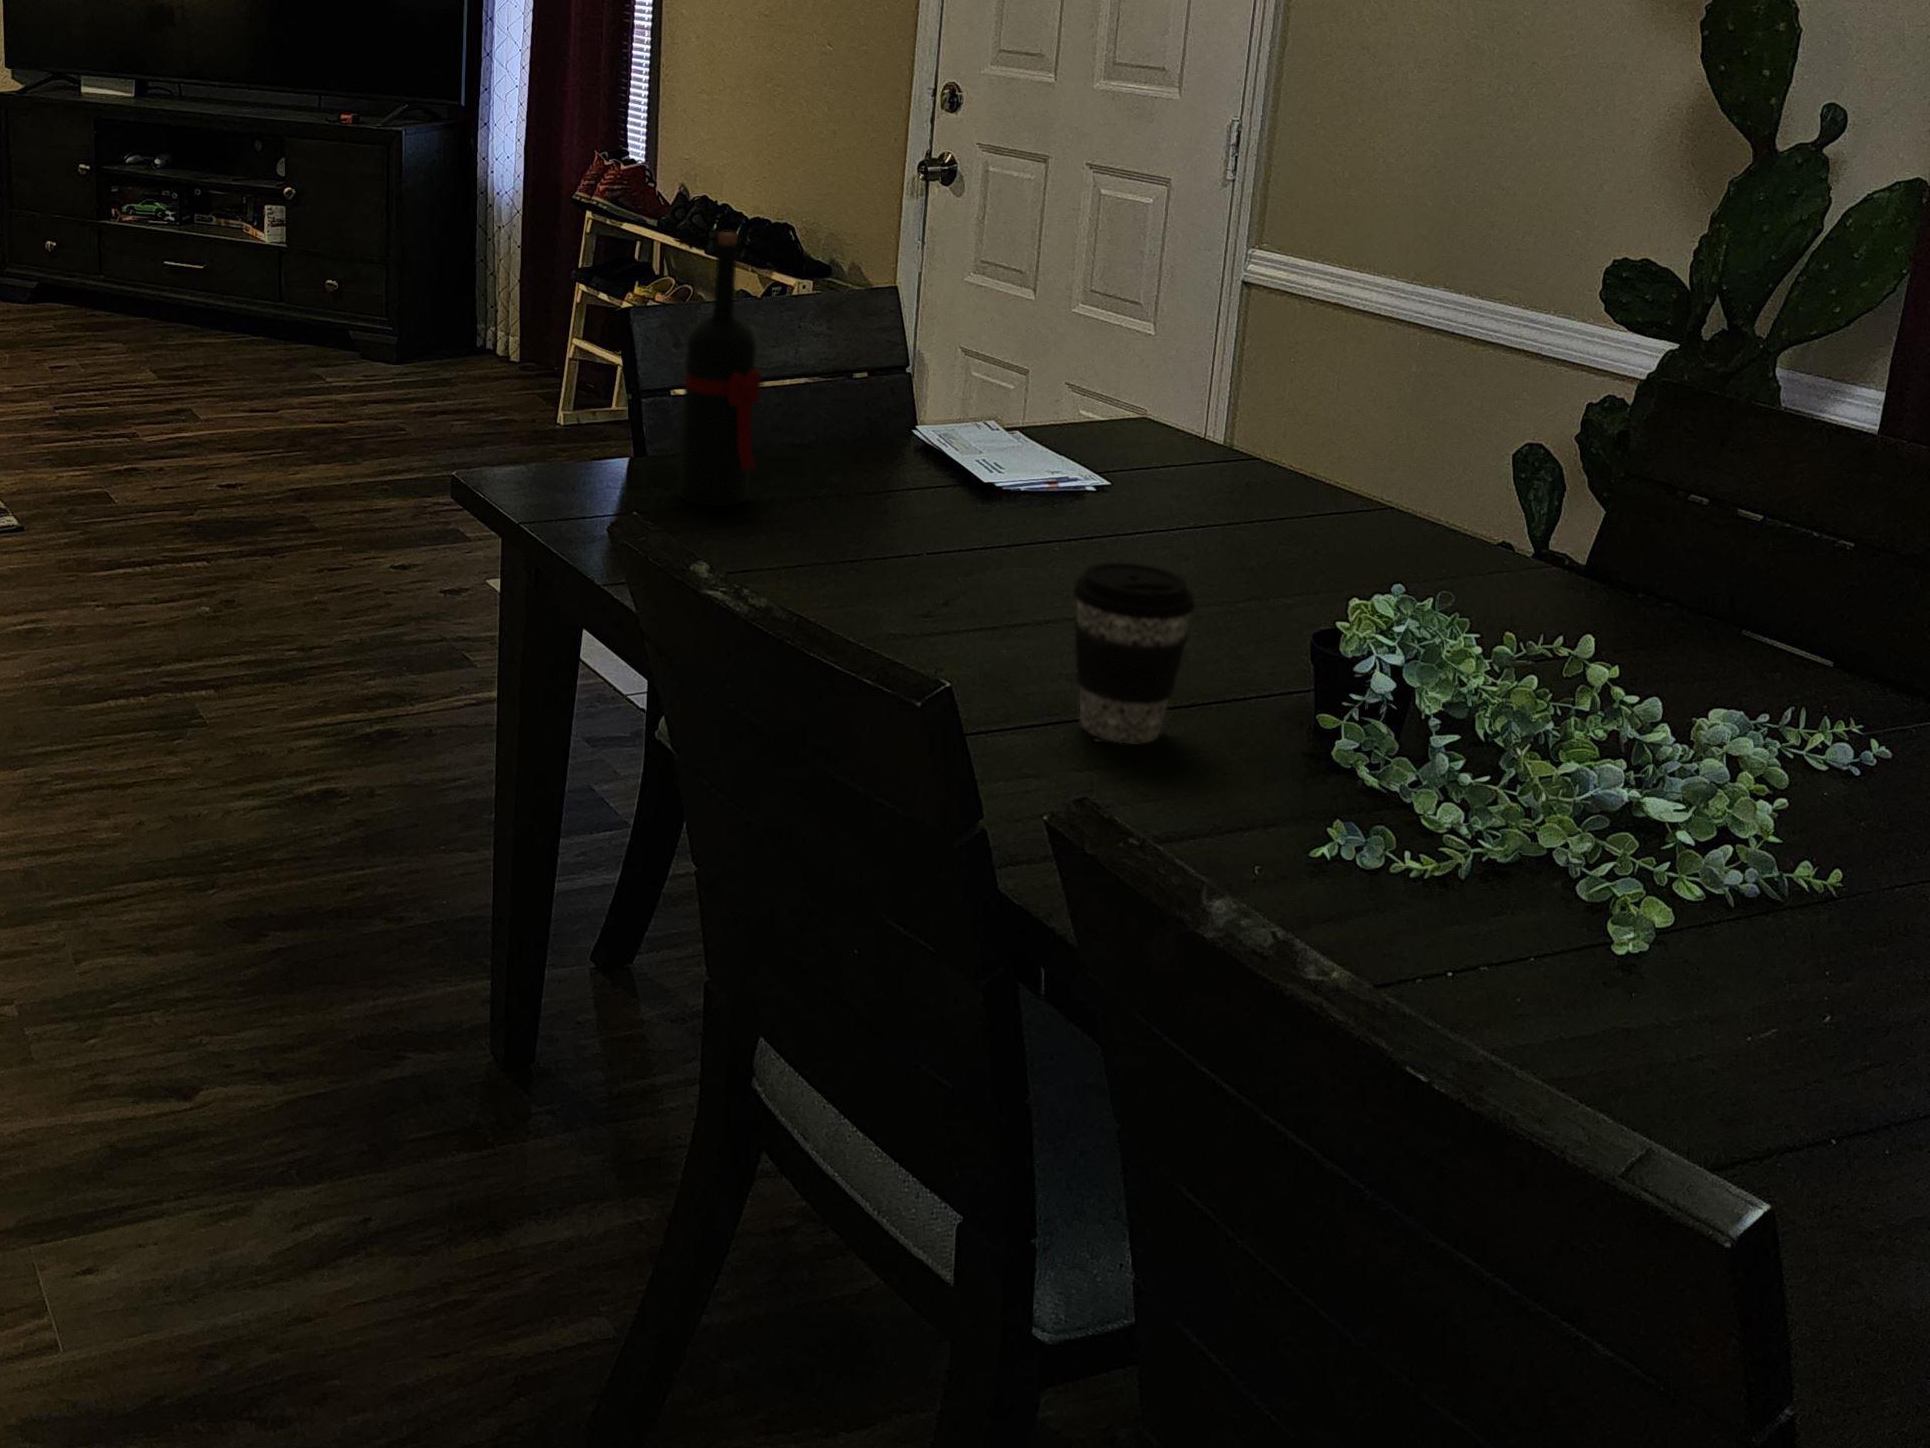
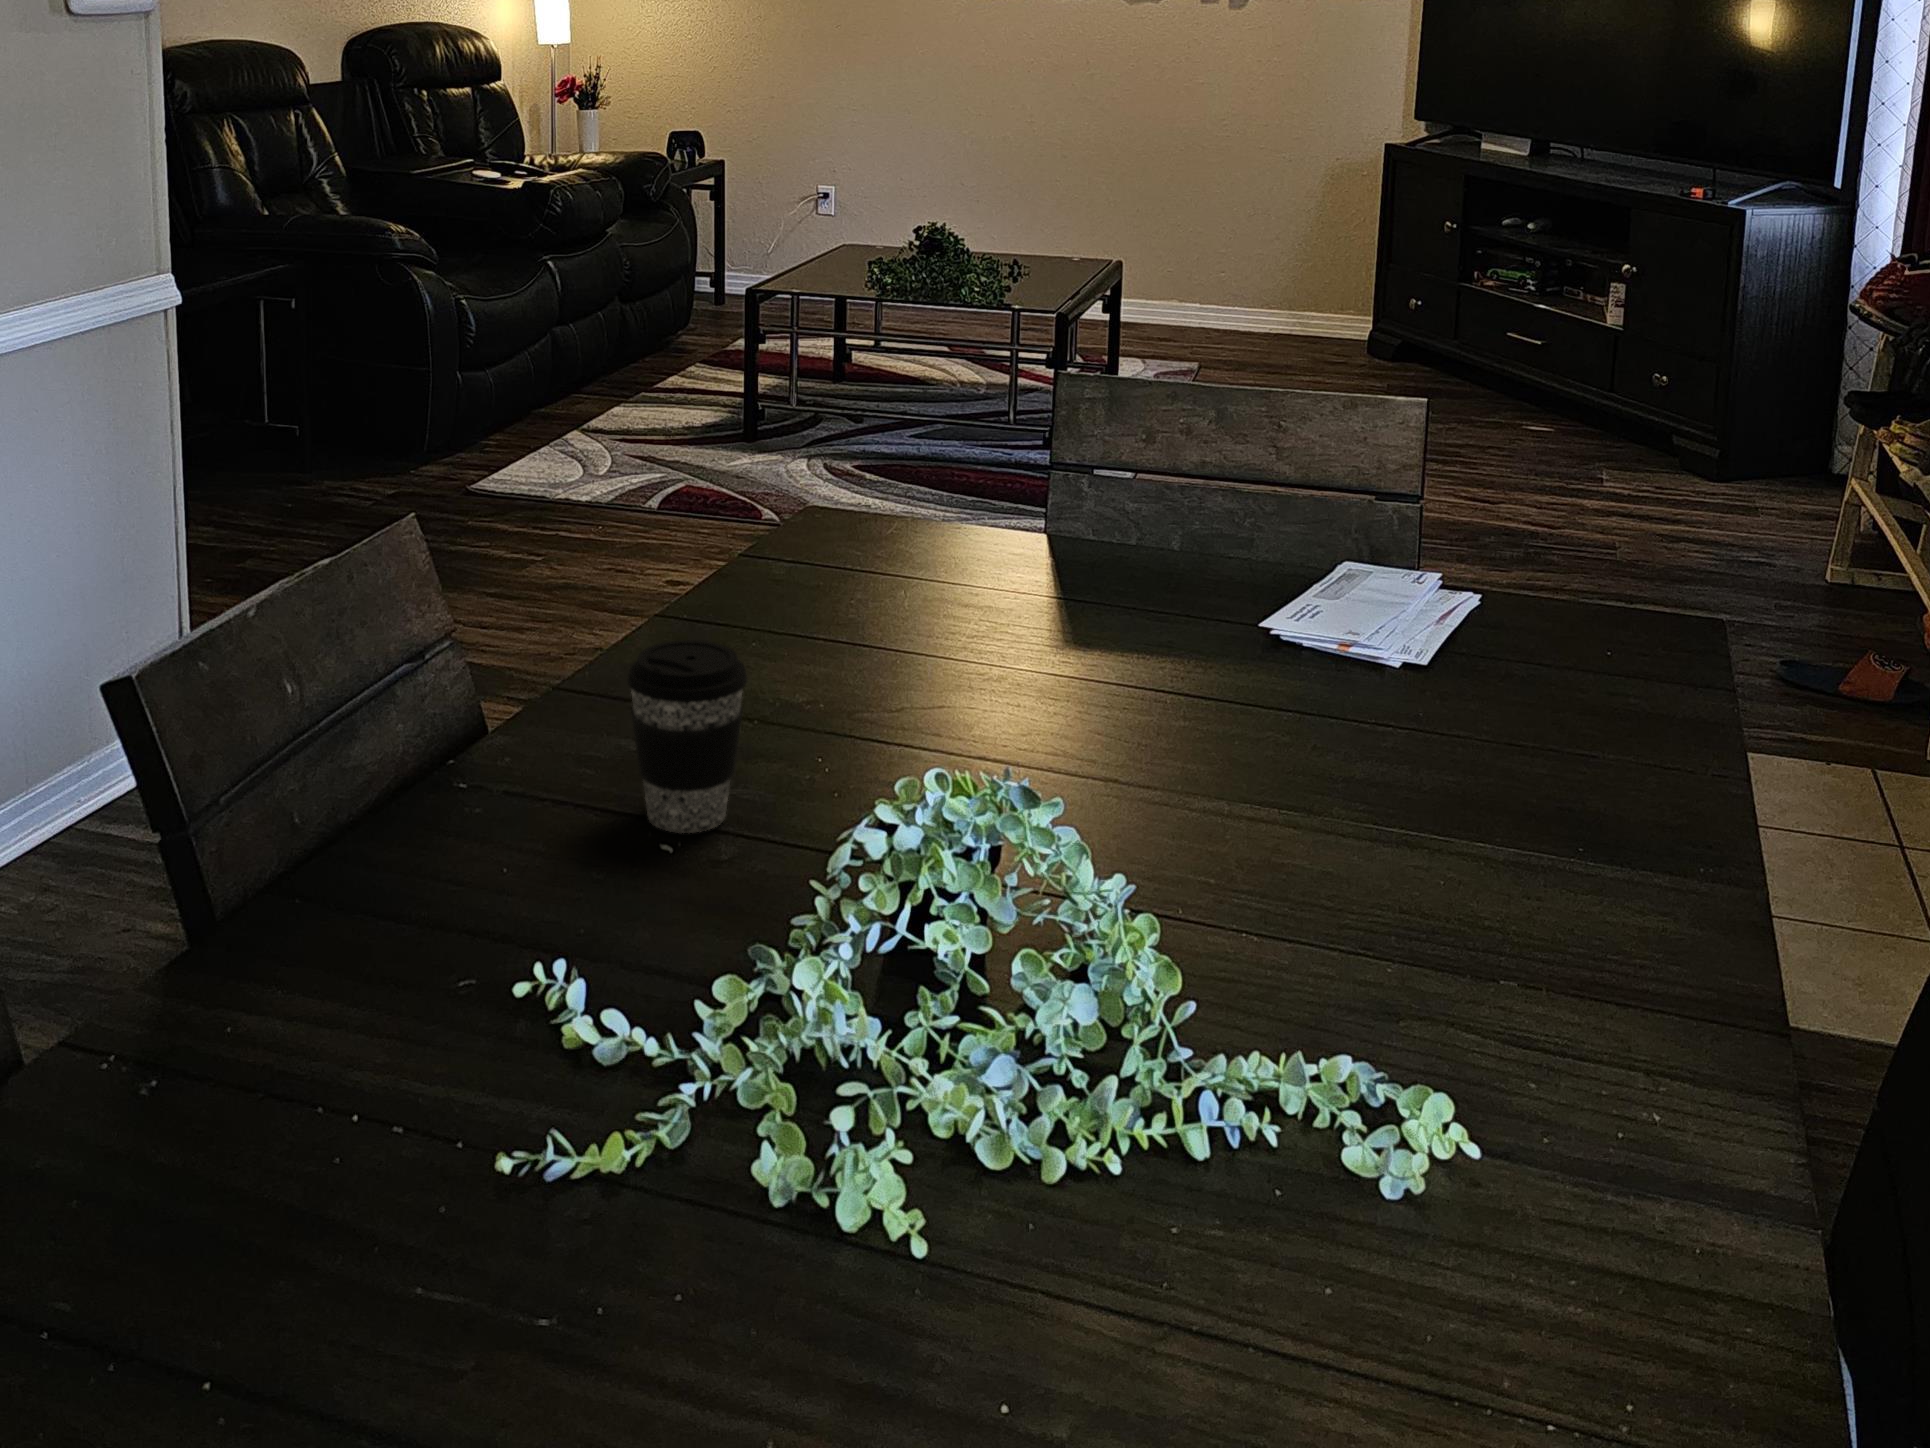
wine bottle: present [679,232,761,506] -> none [904,292,979,575]

